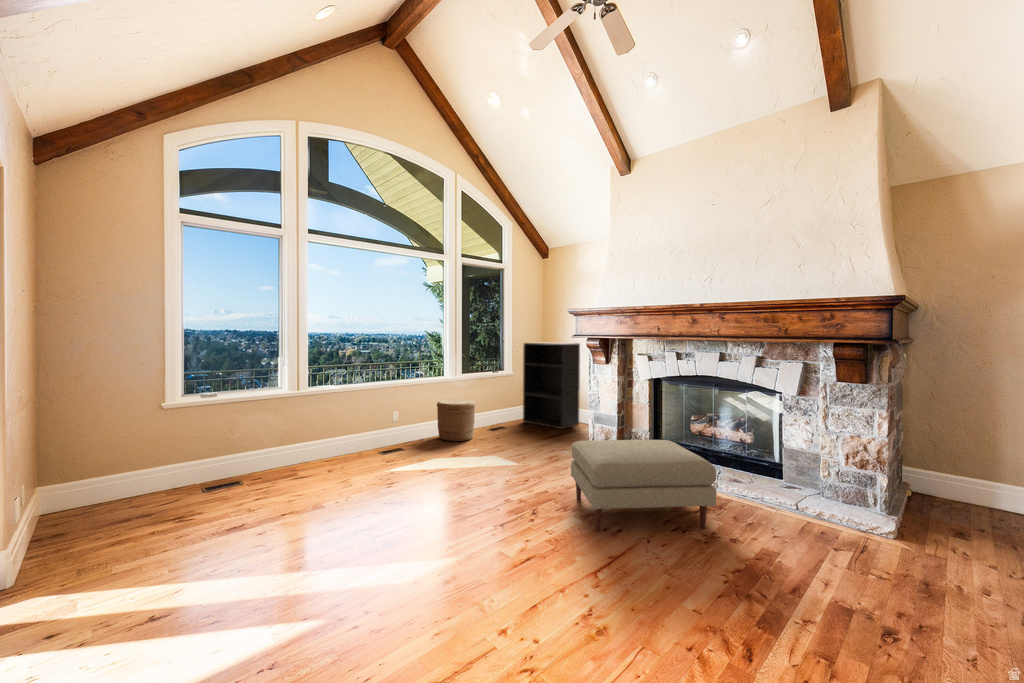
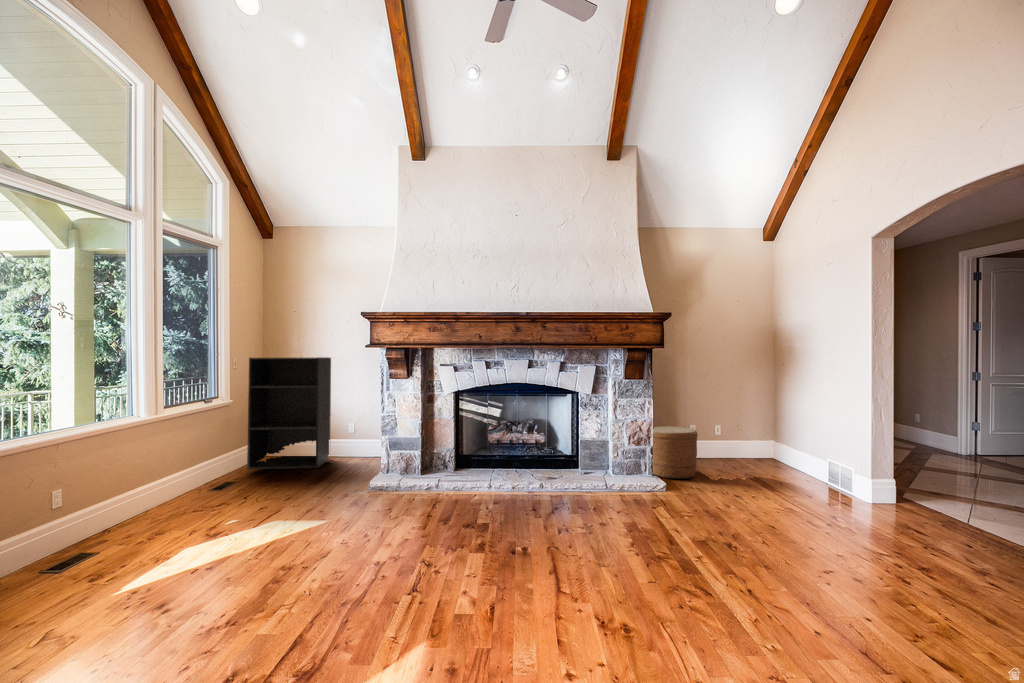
woven basket: present [437,399,475,442] -> present [653,426,698,479]
ottoman: present [571,440,717,531] -> none [441,449,593,559]

